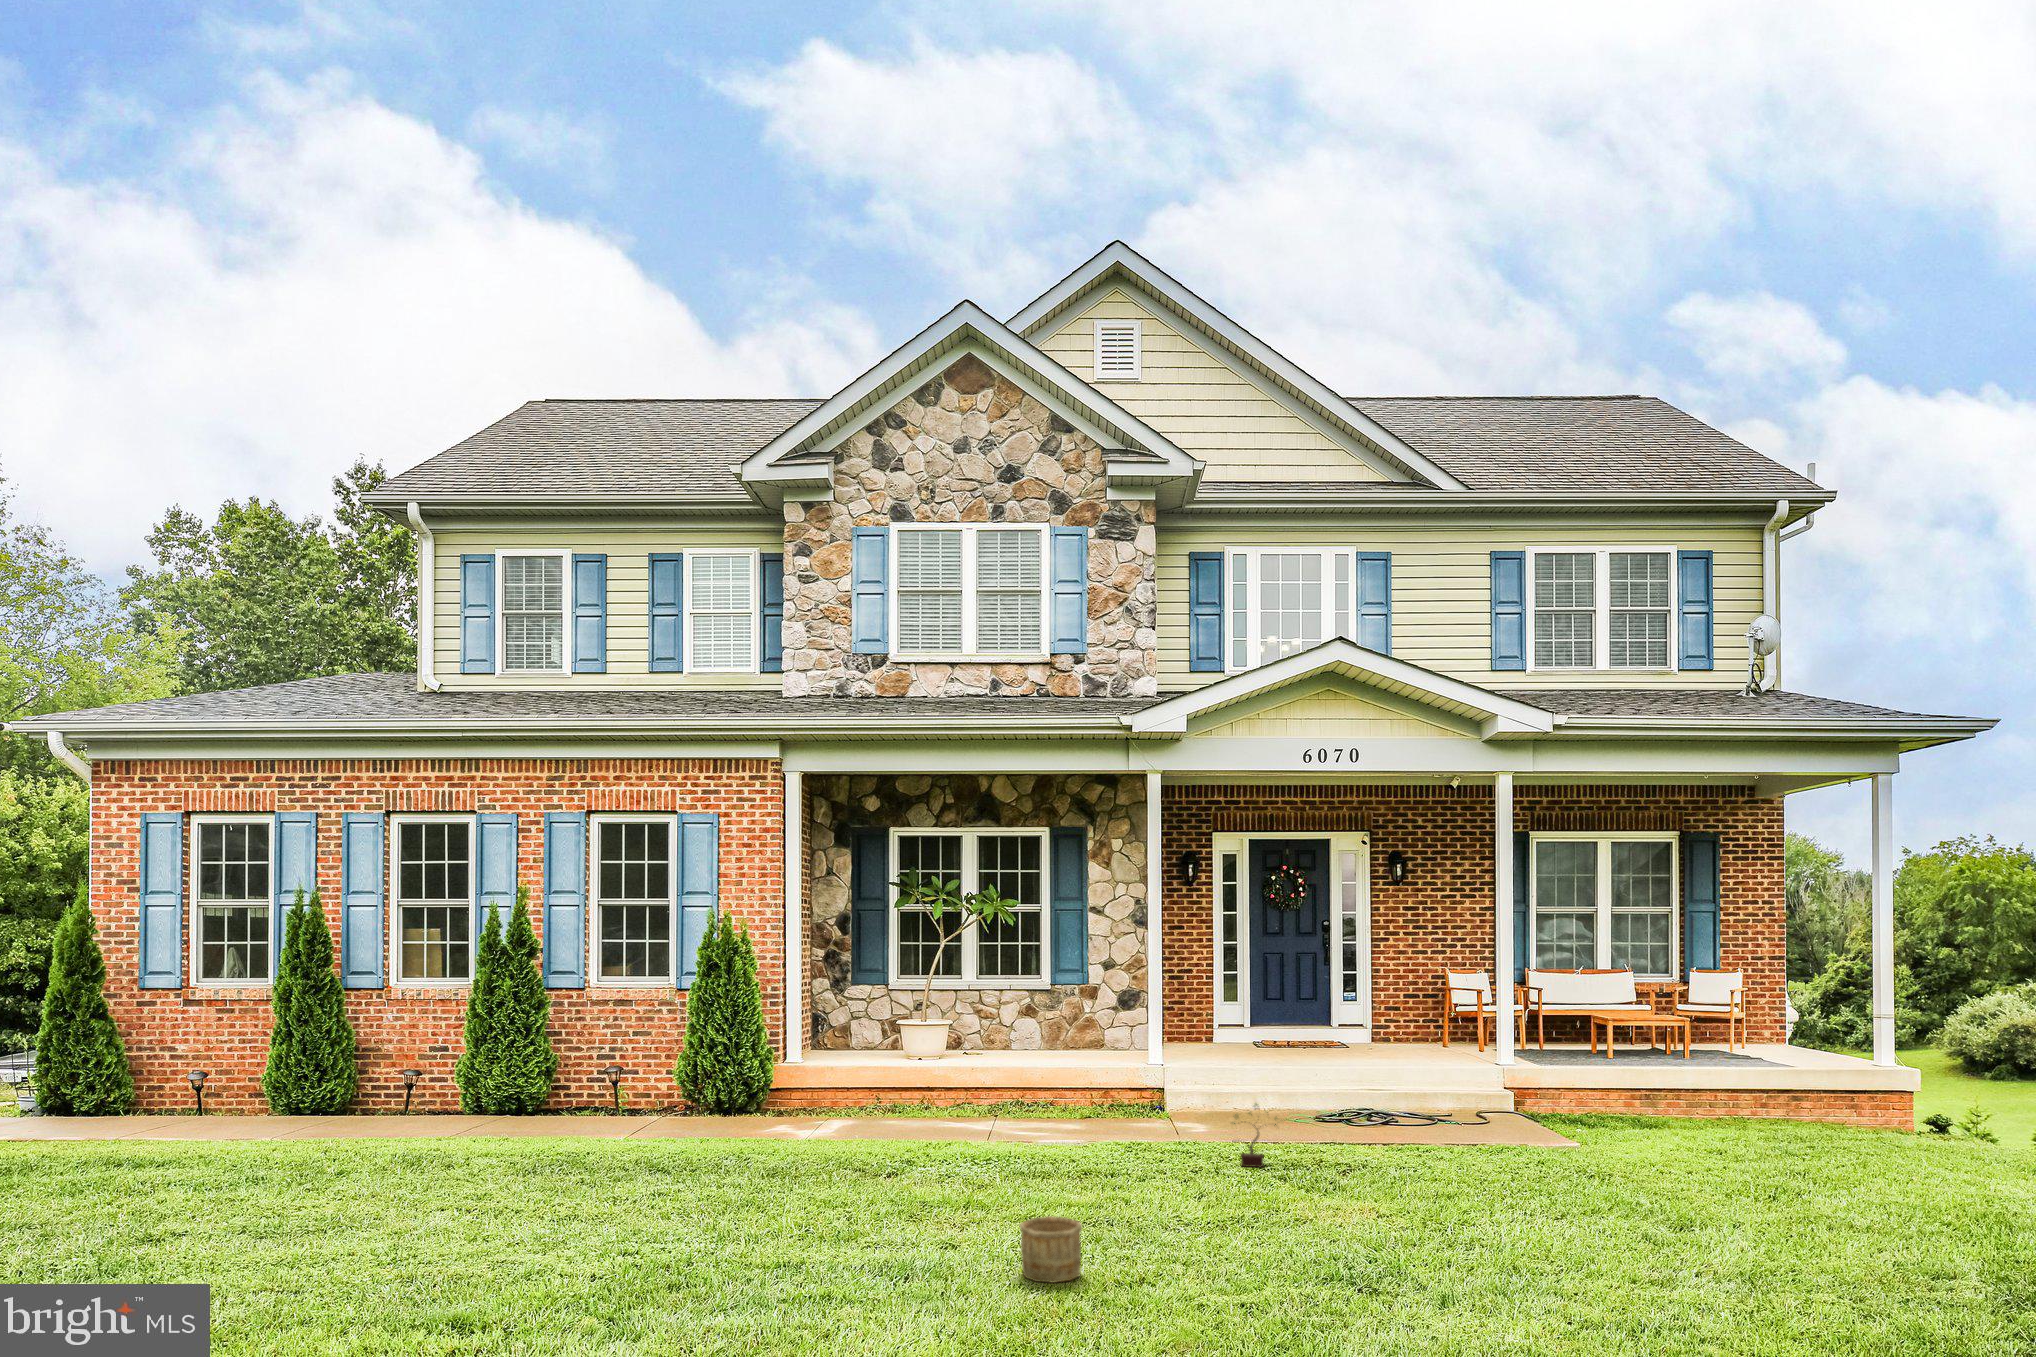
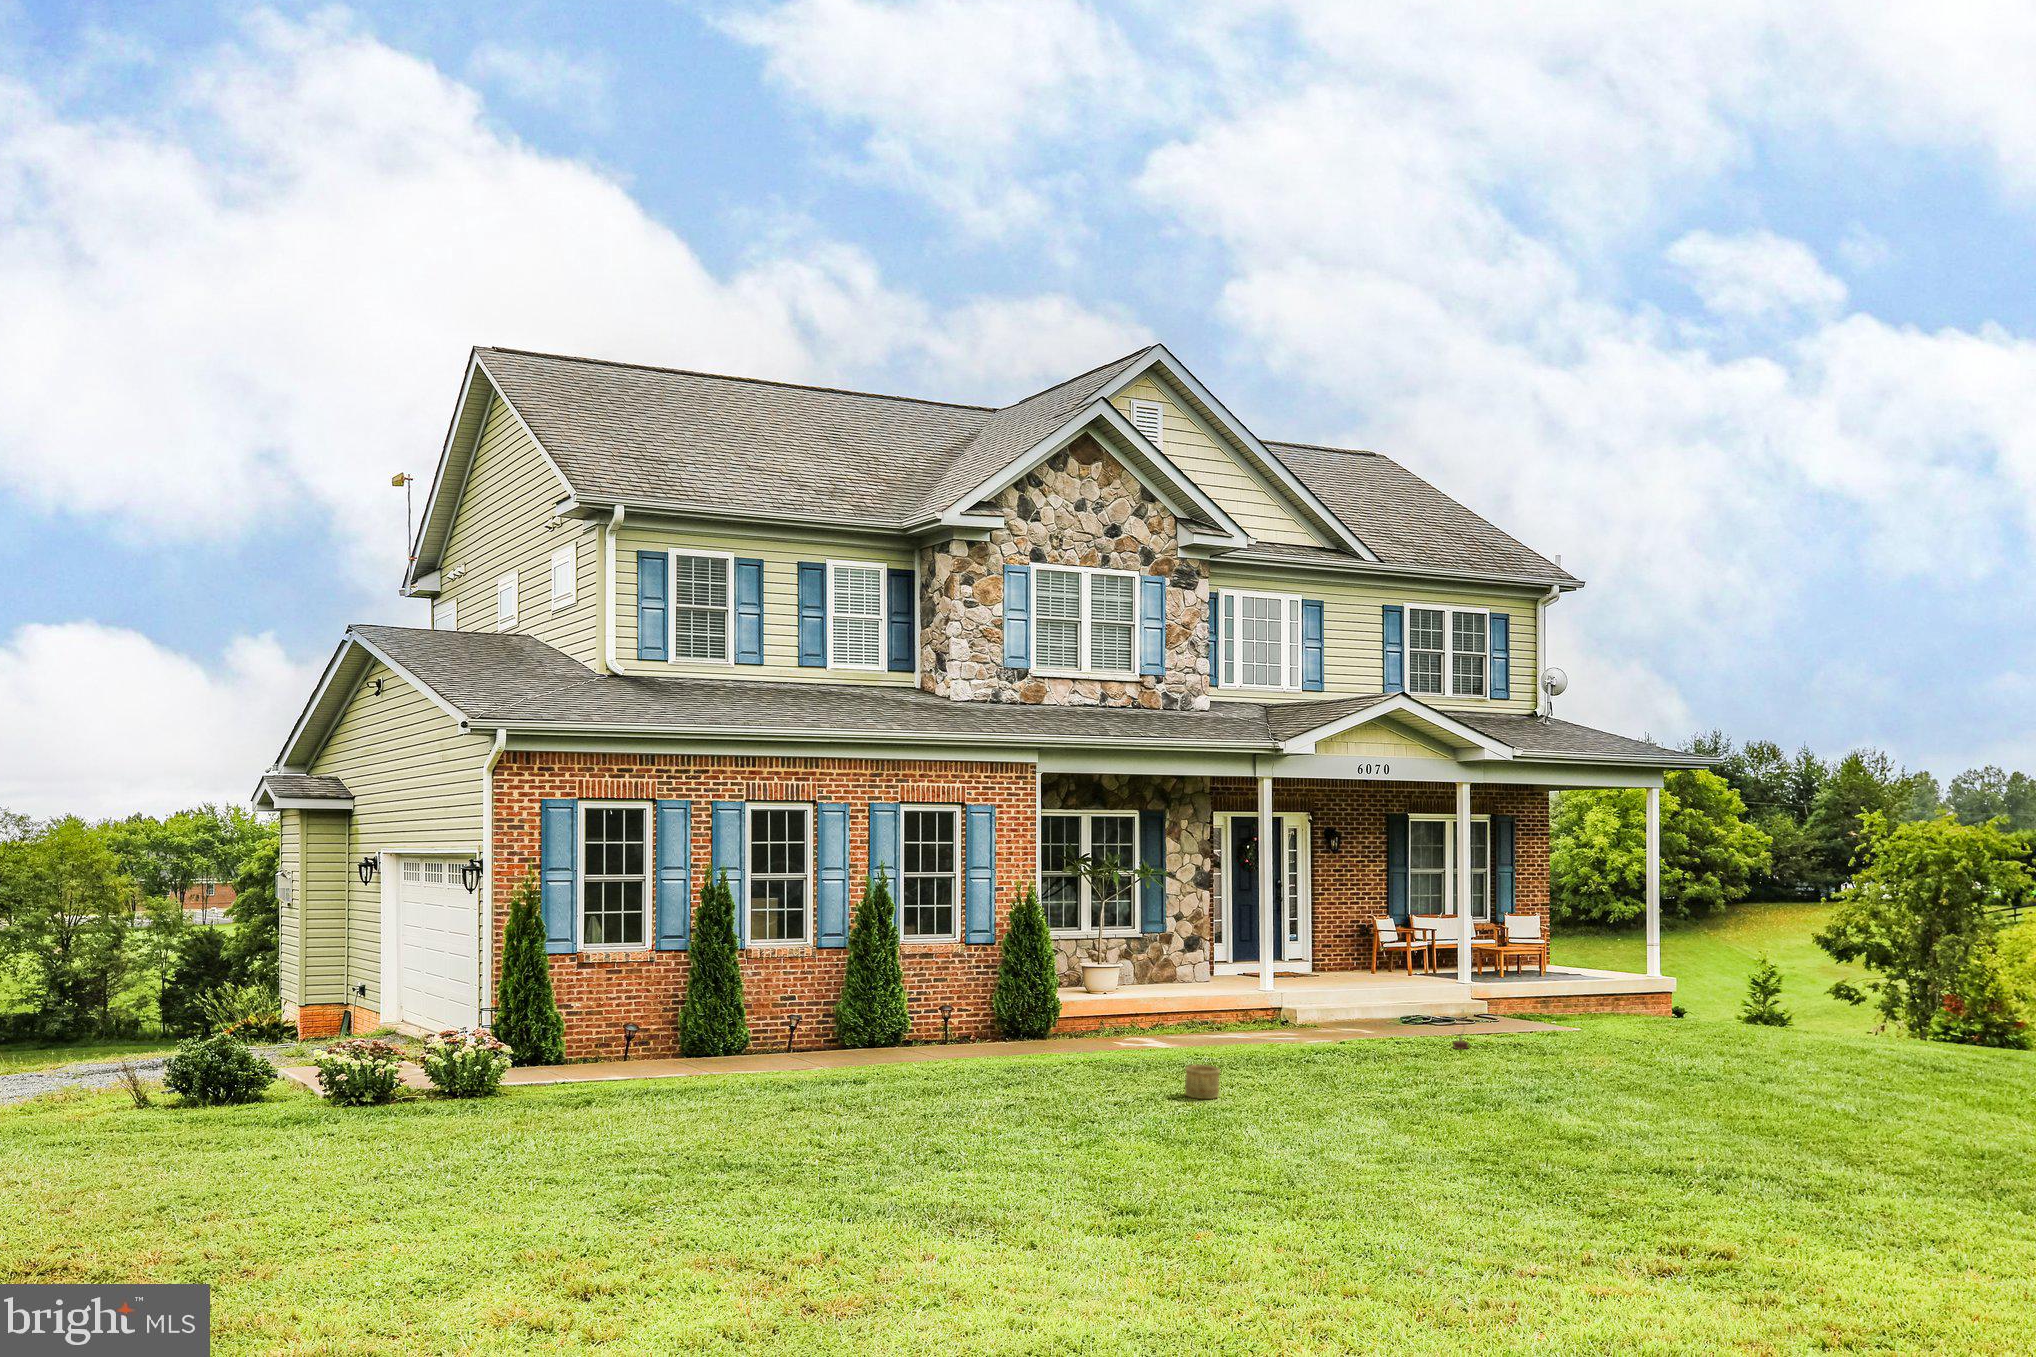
wooden bucket: present [1020,1216,1082,1283] -> present [1185,1065,1220,1099]

